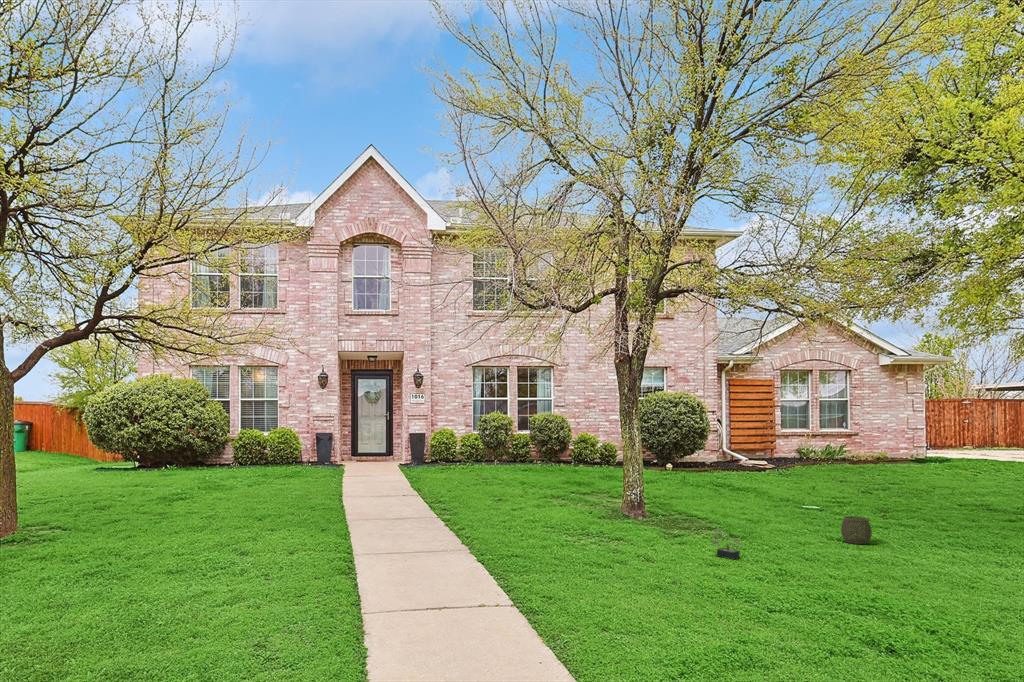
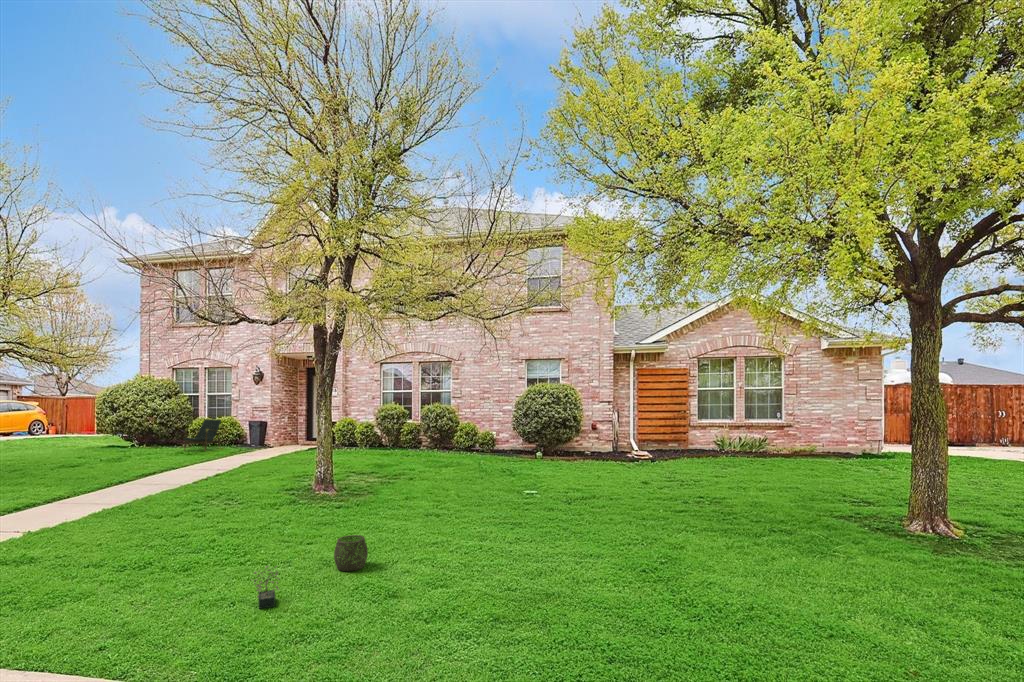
lounge chair: none [248,431,285,470] -> present [183,419,221,451]
decorative plant: present [712,529,741,560] -> present [254,566,279,609]

